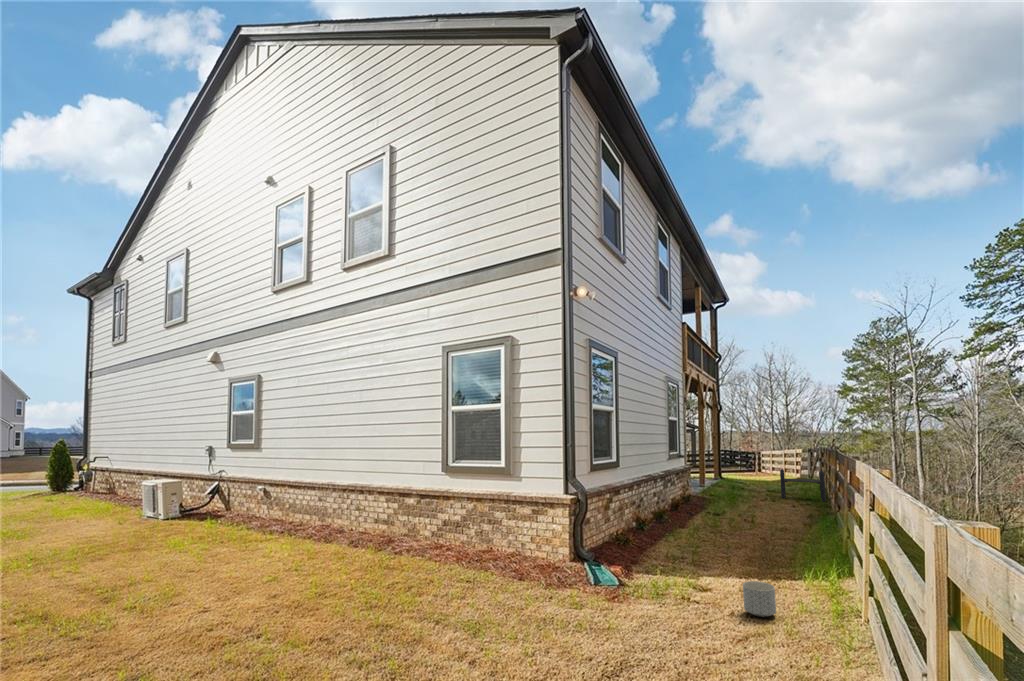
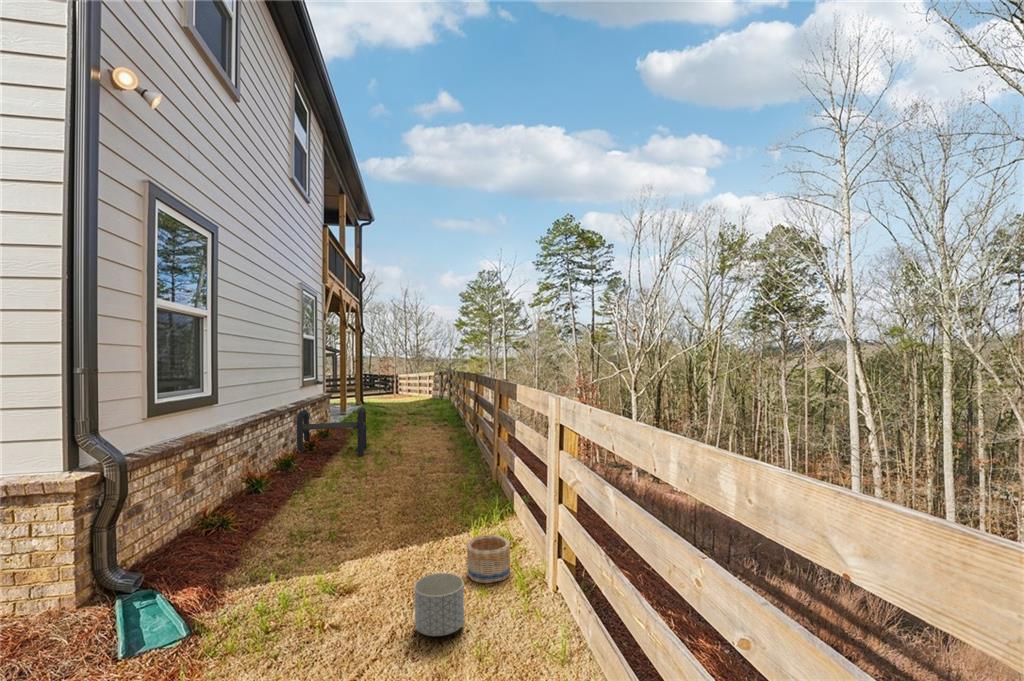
bench: present [780,469,826,502] -> present [297,407,367,456]
basket: none [785,573,820,604] -> present [466,535,510,583]

